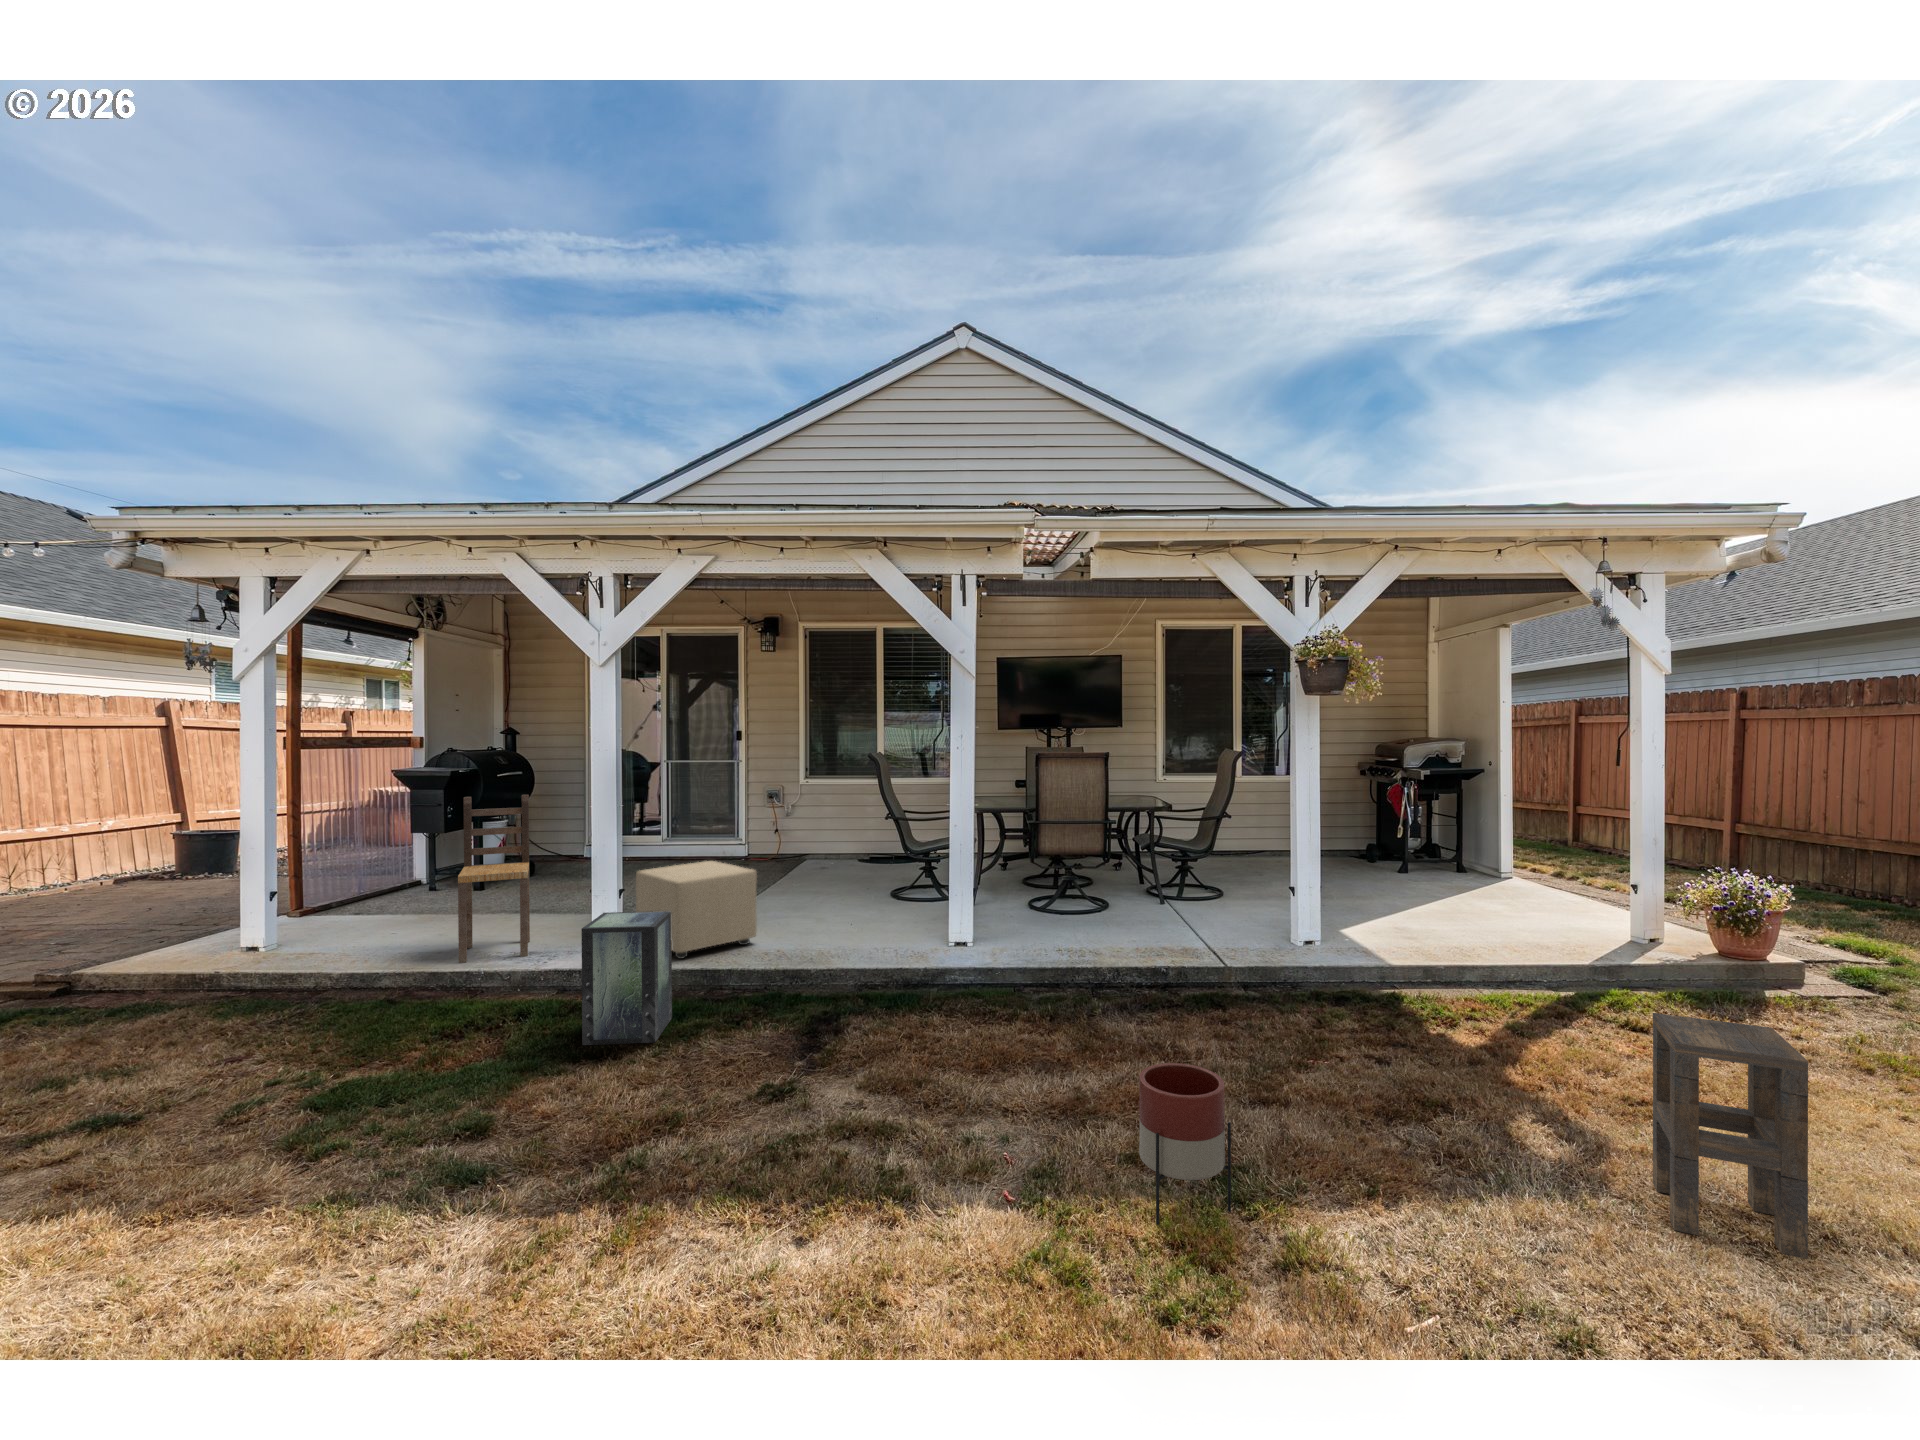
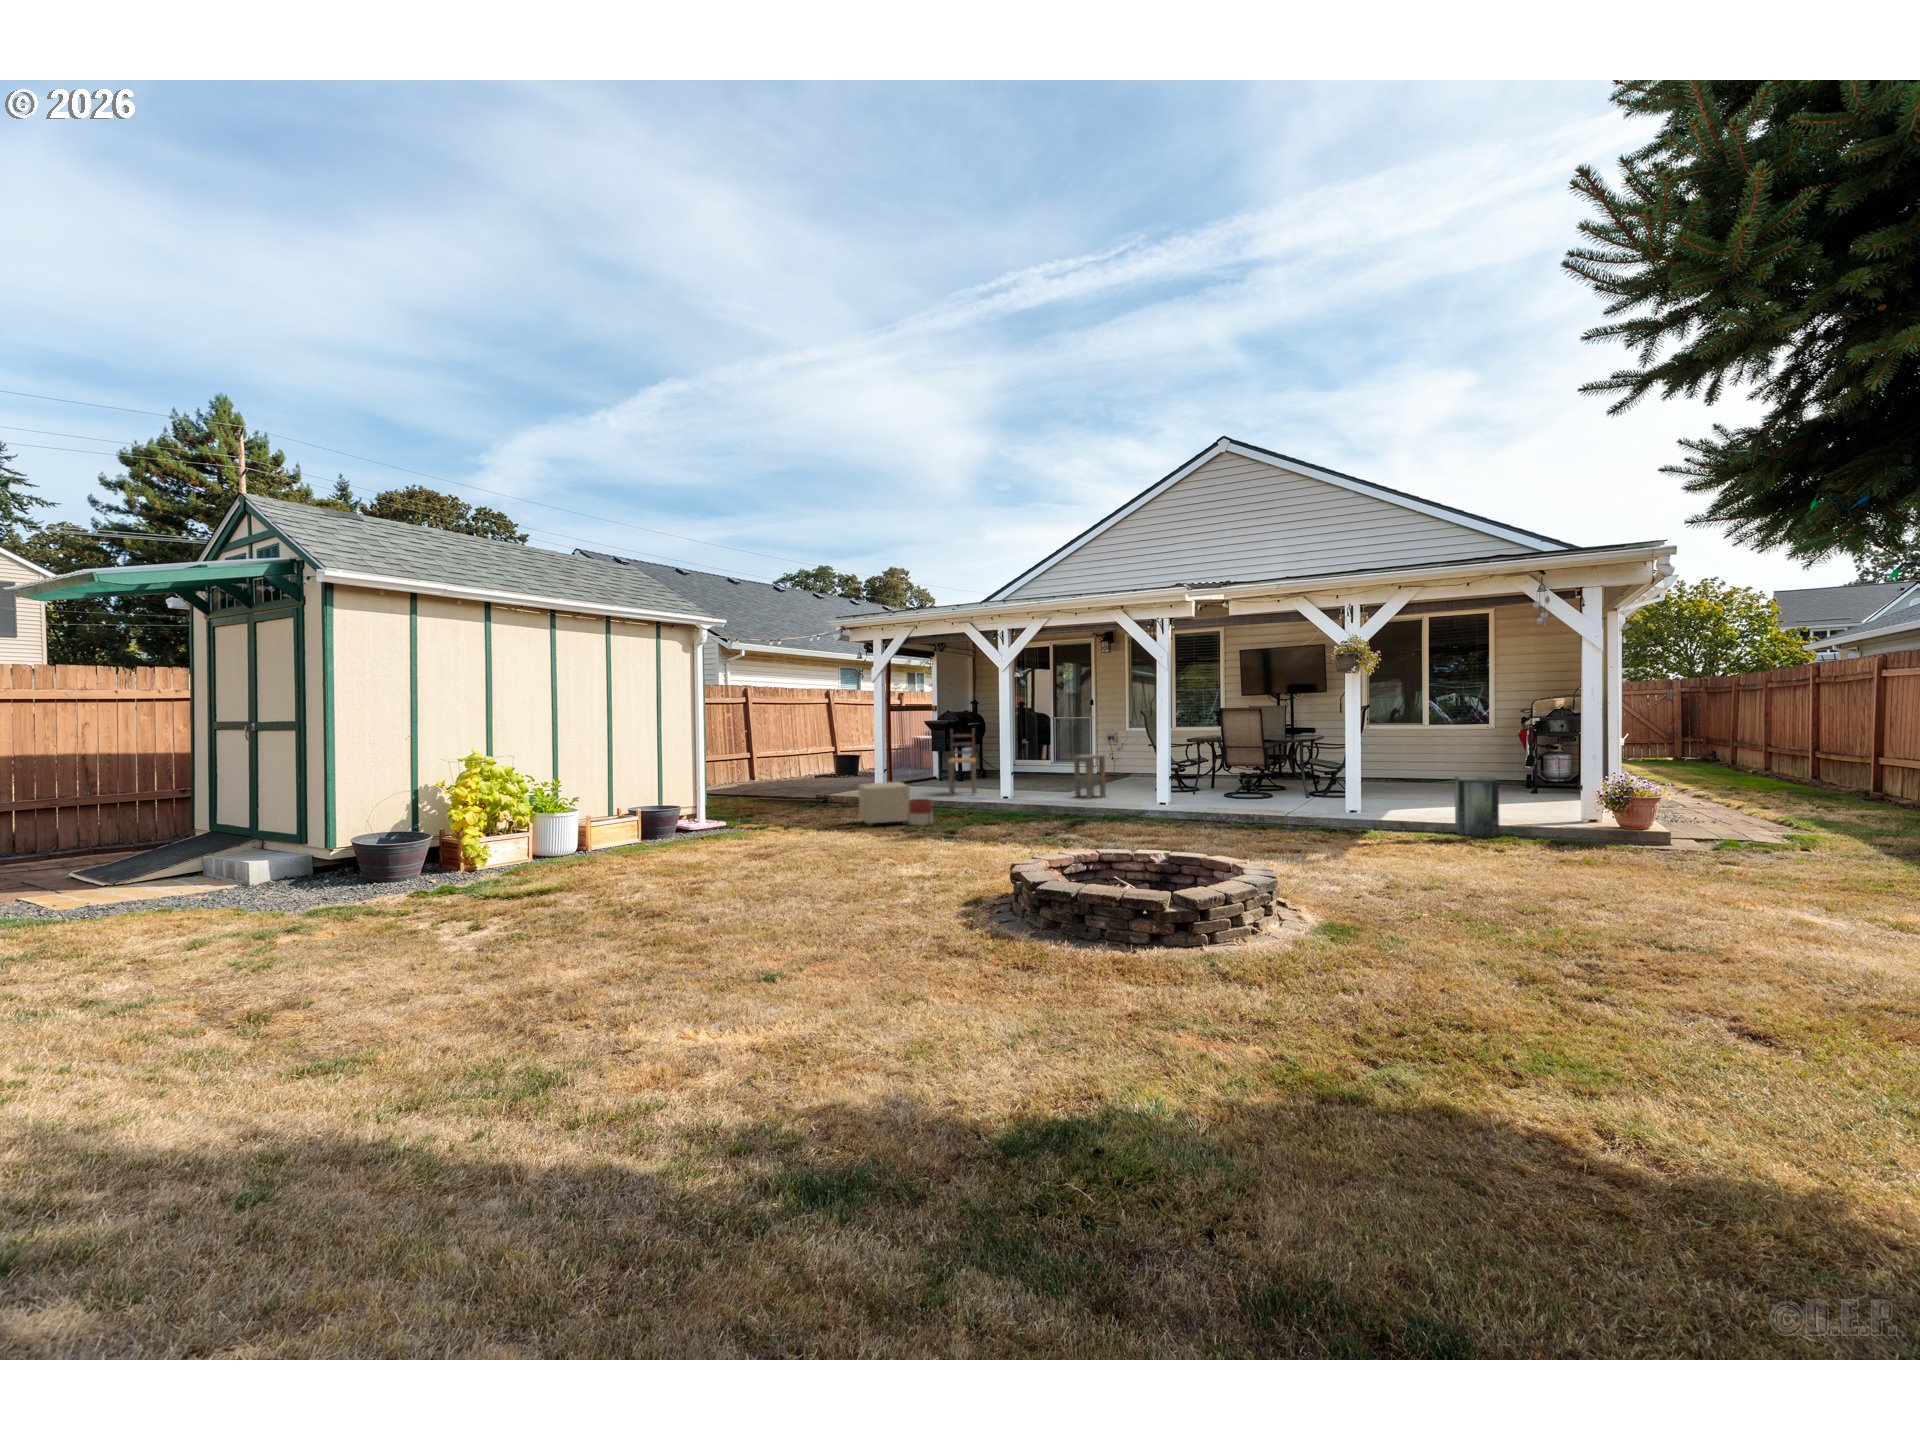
ottoman: present [636,861,757,959] -> present [858,782,910,827]
storage box: present [581,911,672,1045] -> present [1455,776,1499,837]
side table: present [1653,1013,1808,1259] -> present [1074,755,1106,798]
planter: present [1139,1063,1231,1225] -> present [908,799,933,831]

